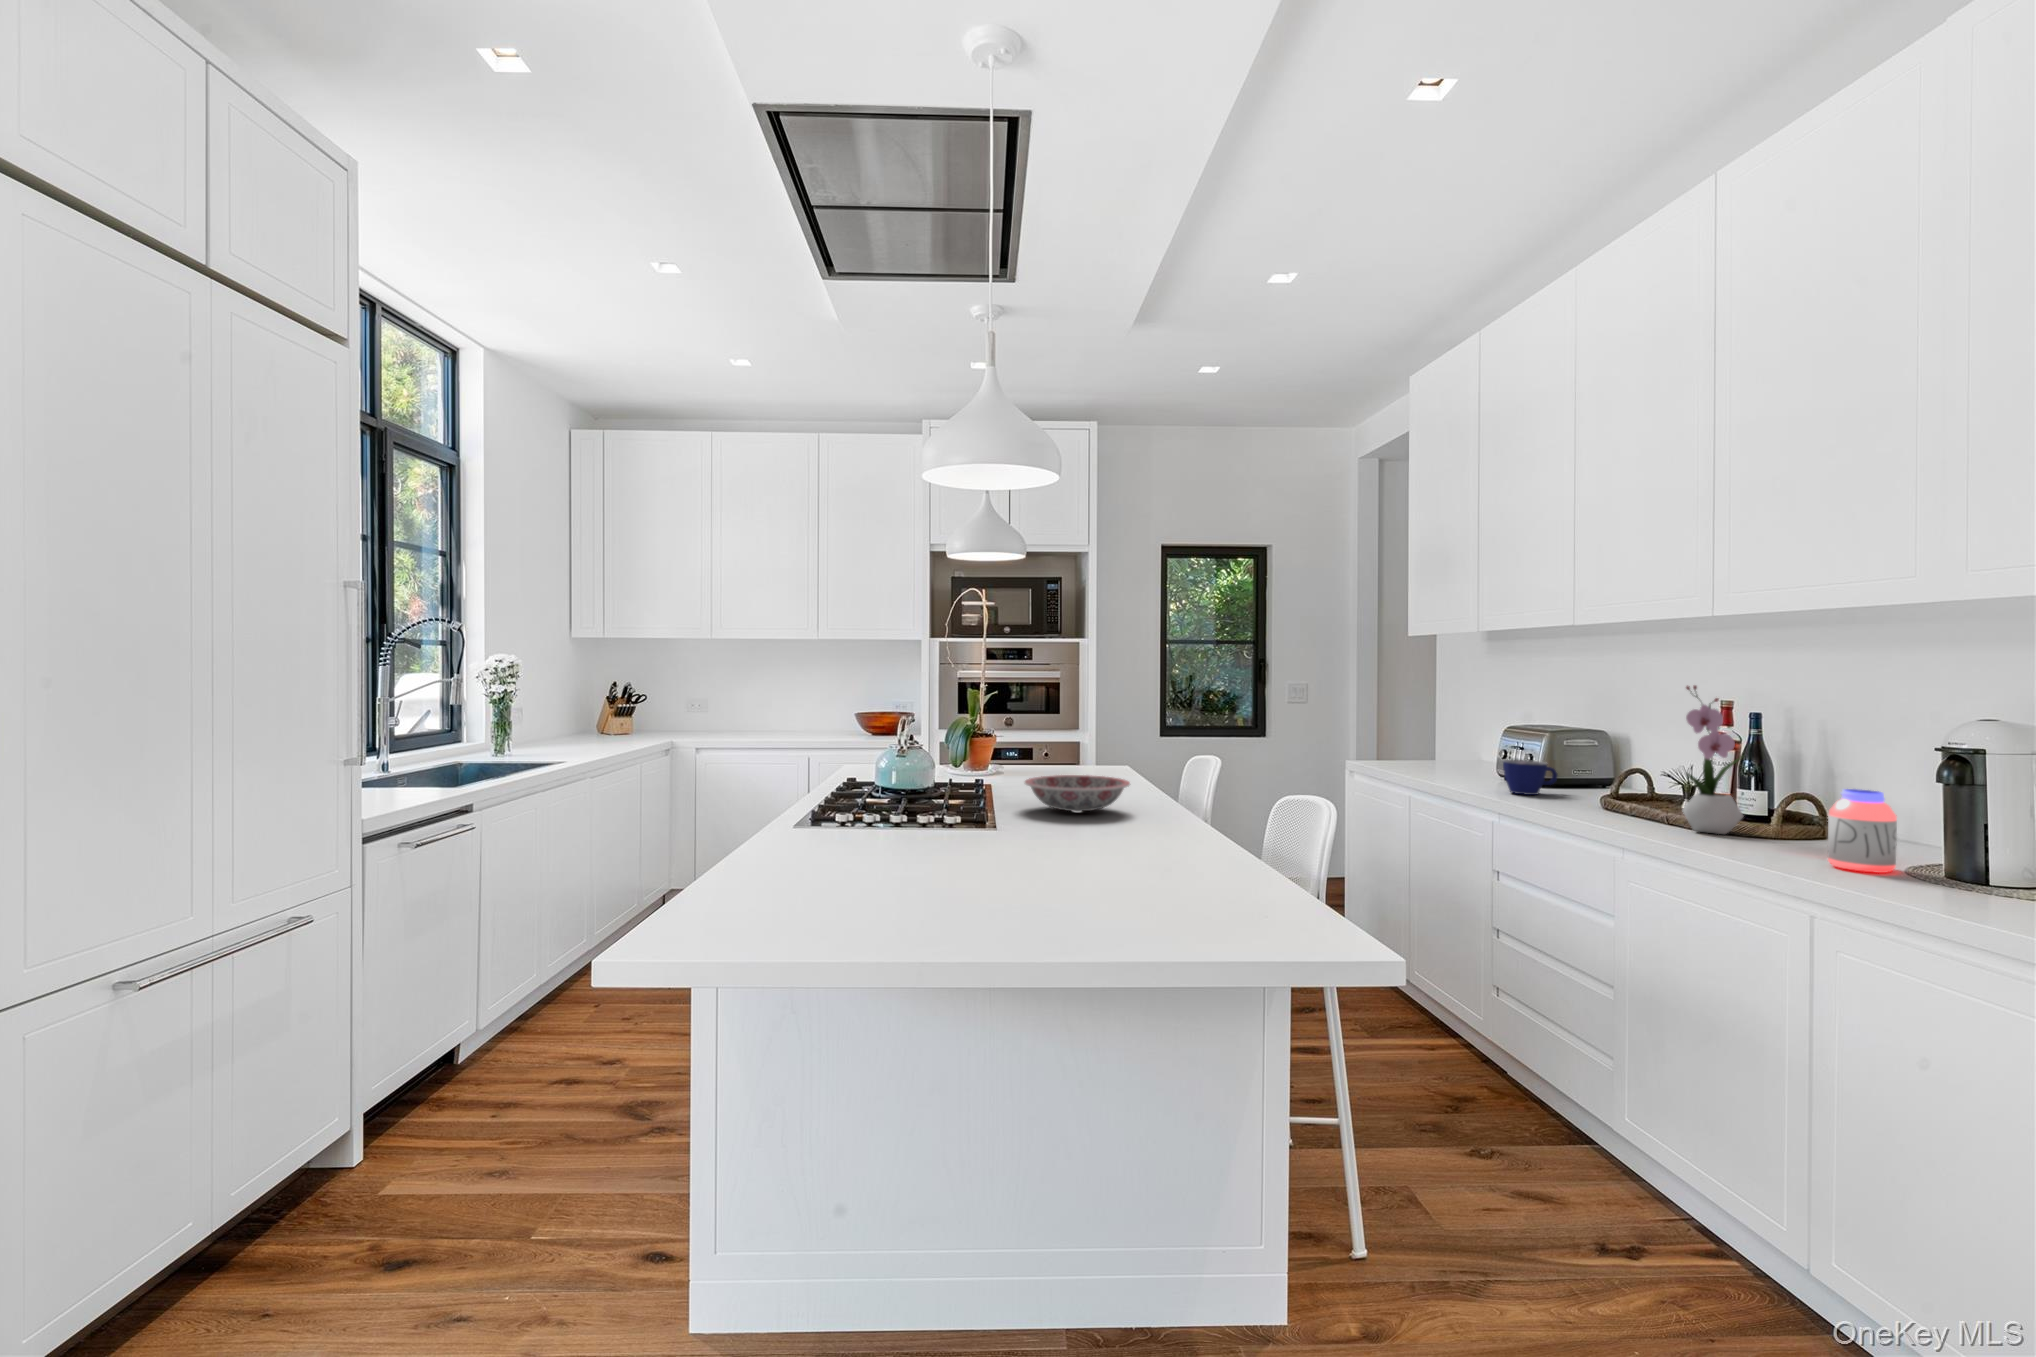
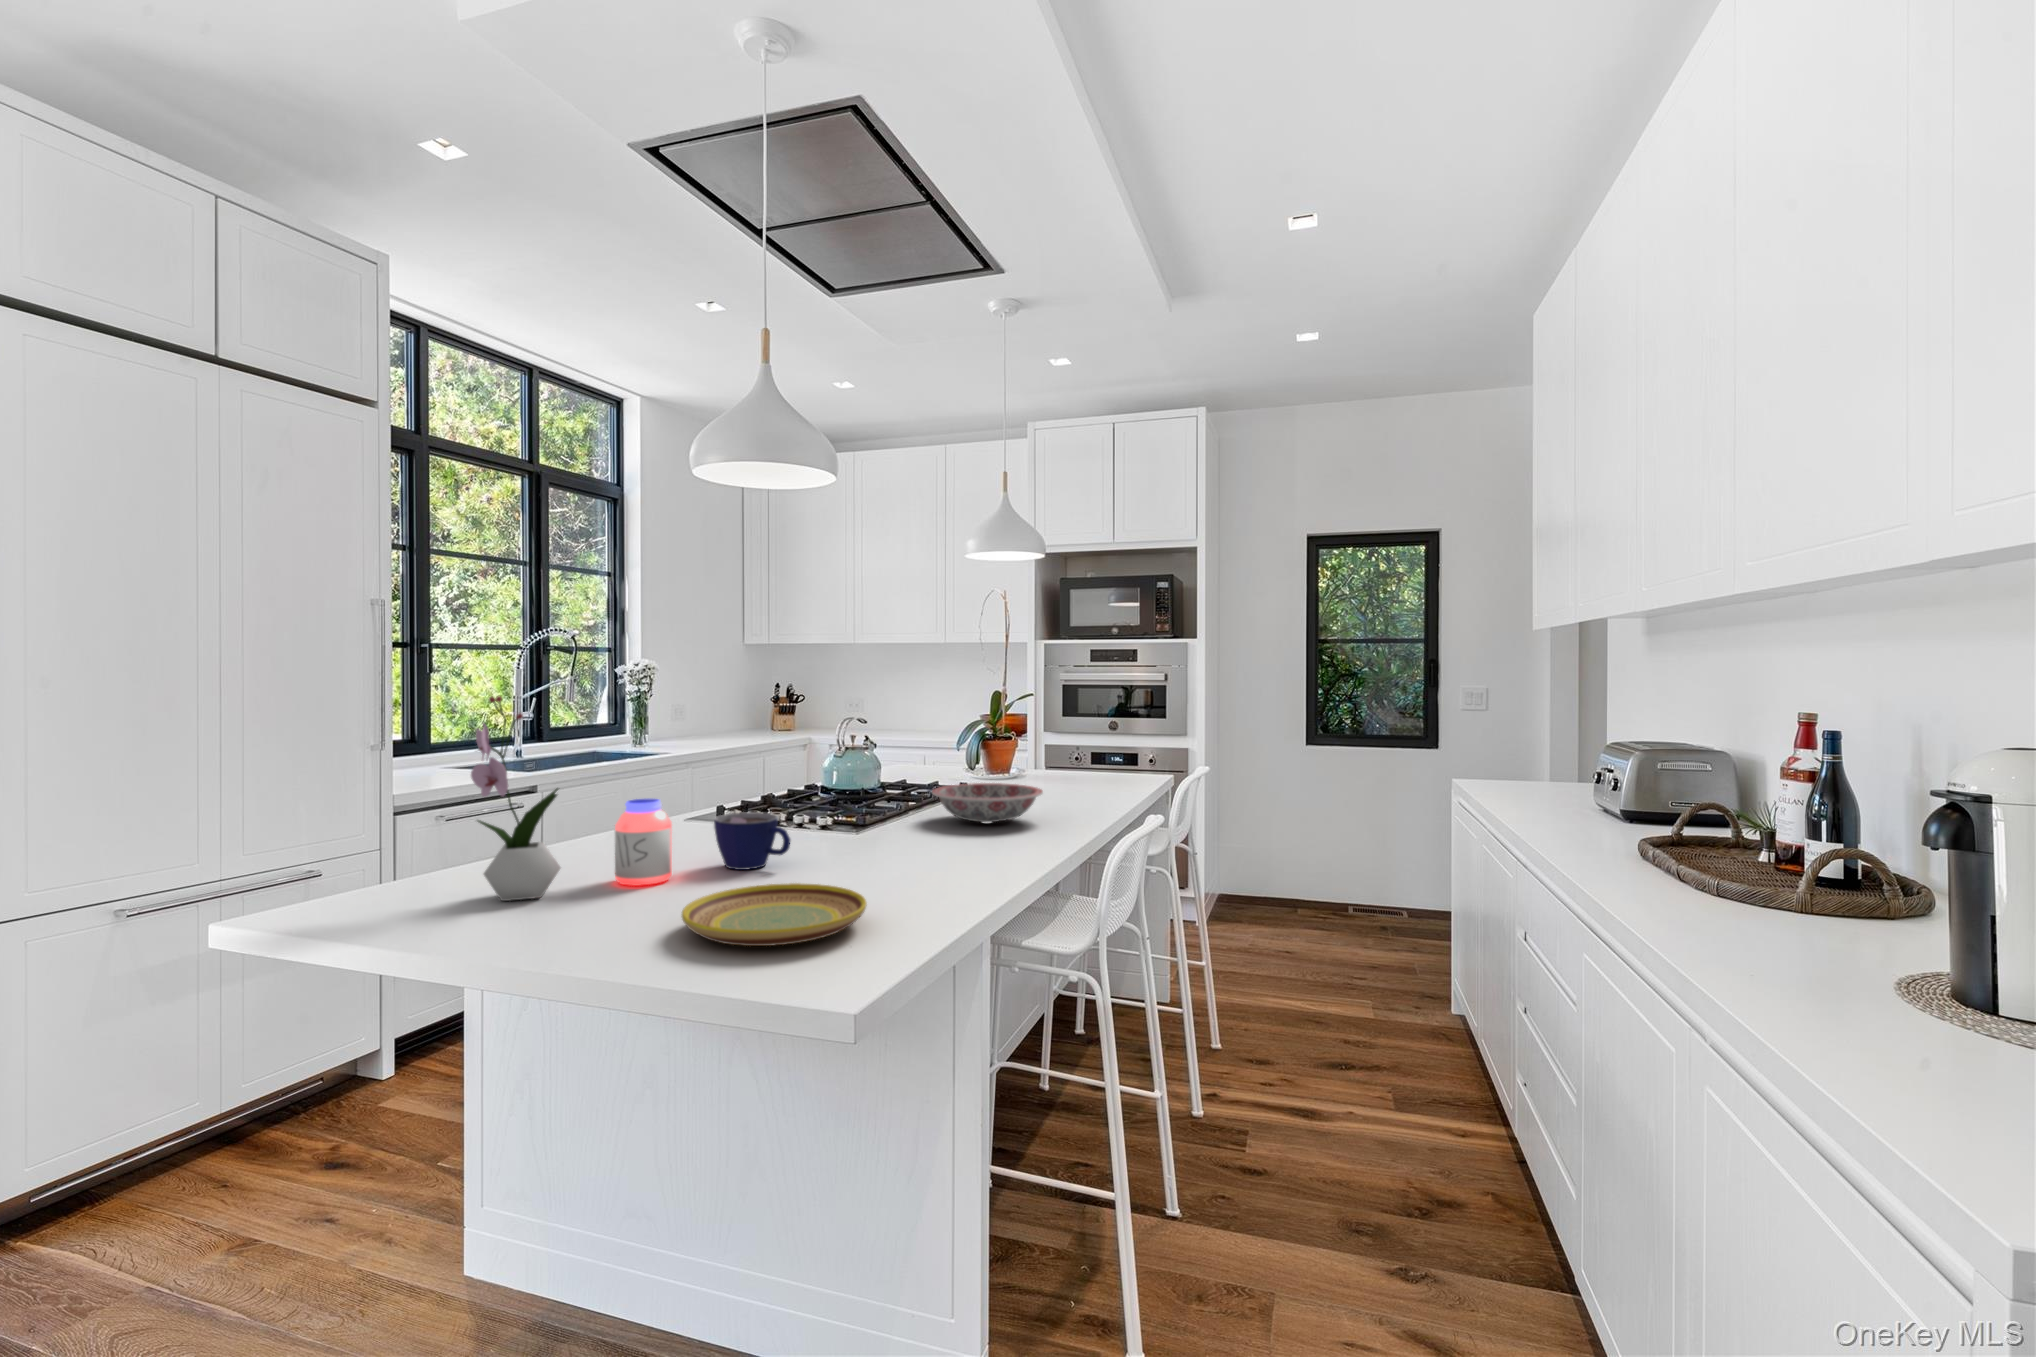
flower arrangement: present [1682,685,1743,834] -> present [471,696,561,901]
cup: present [1503,760,1557,795] -> present [714,812,790,870]
jar: present [1828,789,1897,873] -> present [615,799,672,886]
plate: none [1064,868,1233,922] -> present [682,883,867,946]

